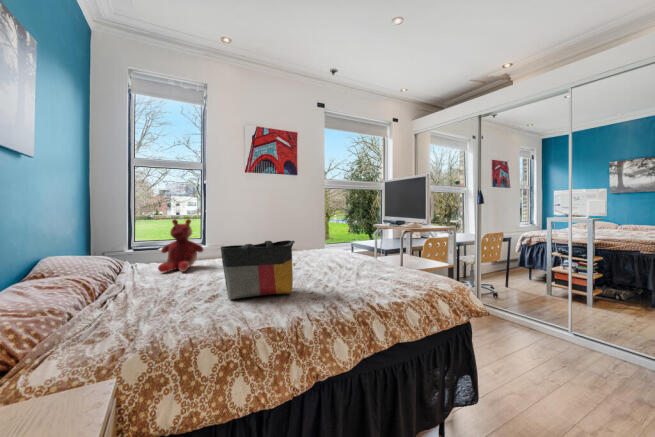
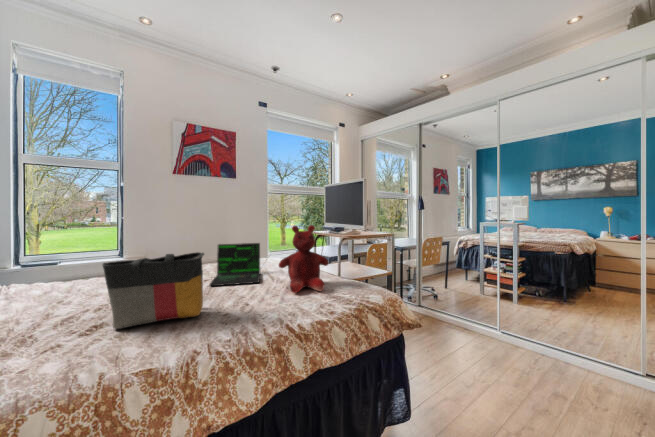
teddy bear: present [158,219,203,272] -> present [279,225,329,293]
laptop: none [288,235,337,272] -> present [210,243,261,286]

